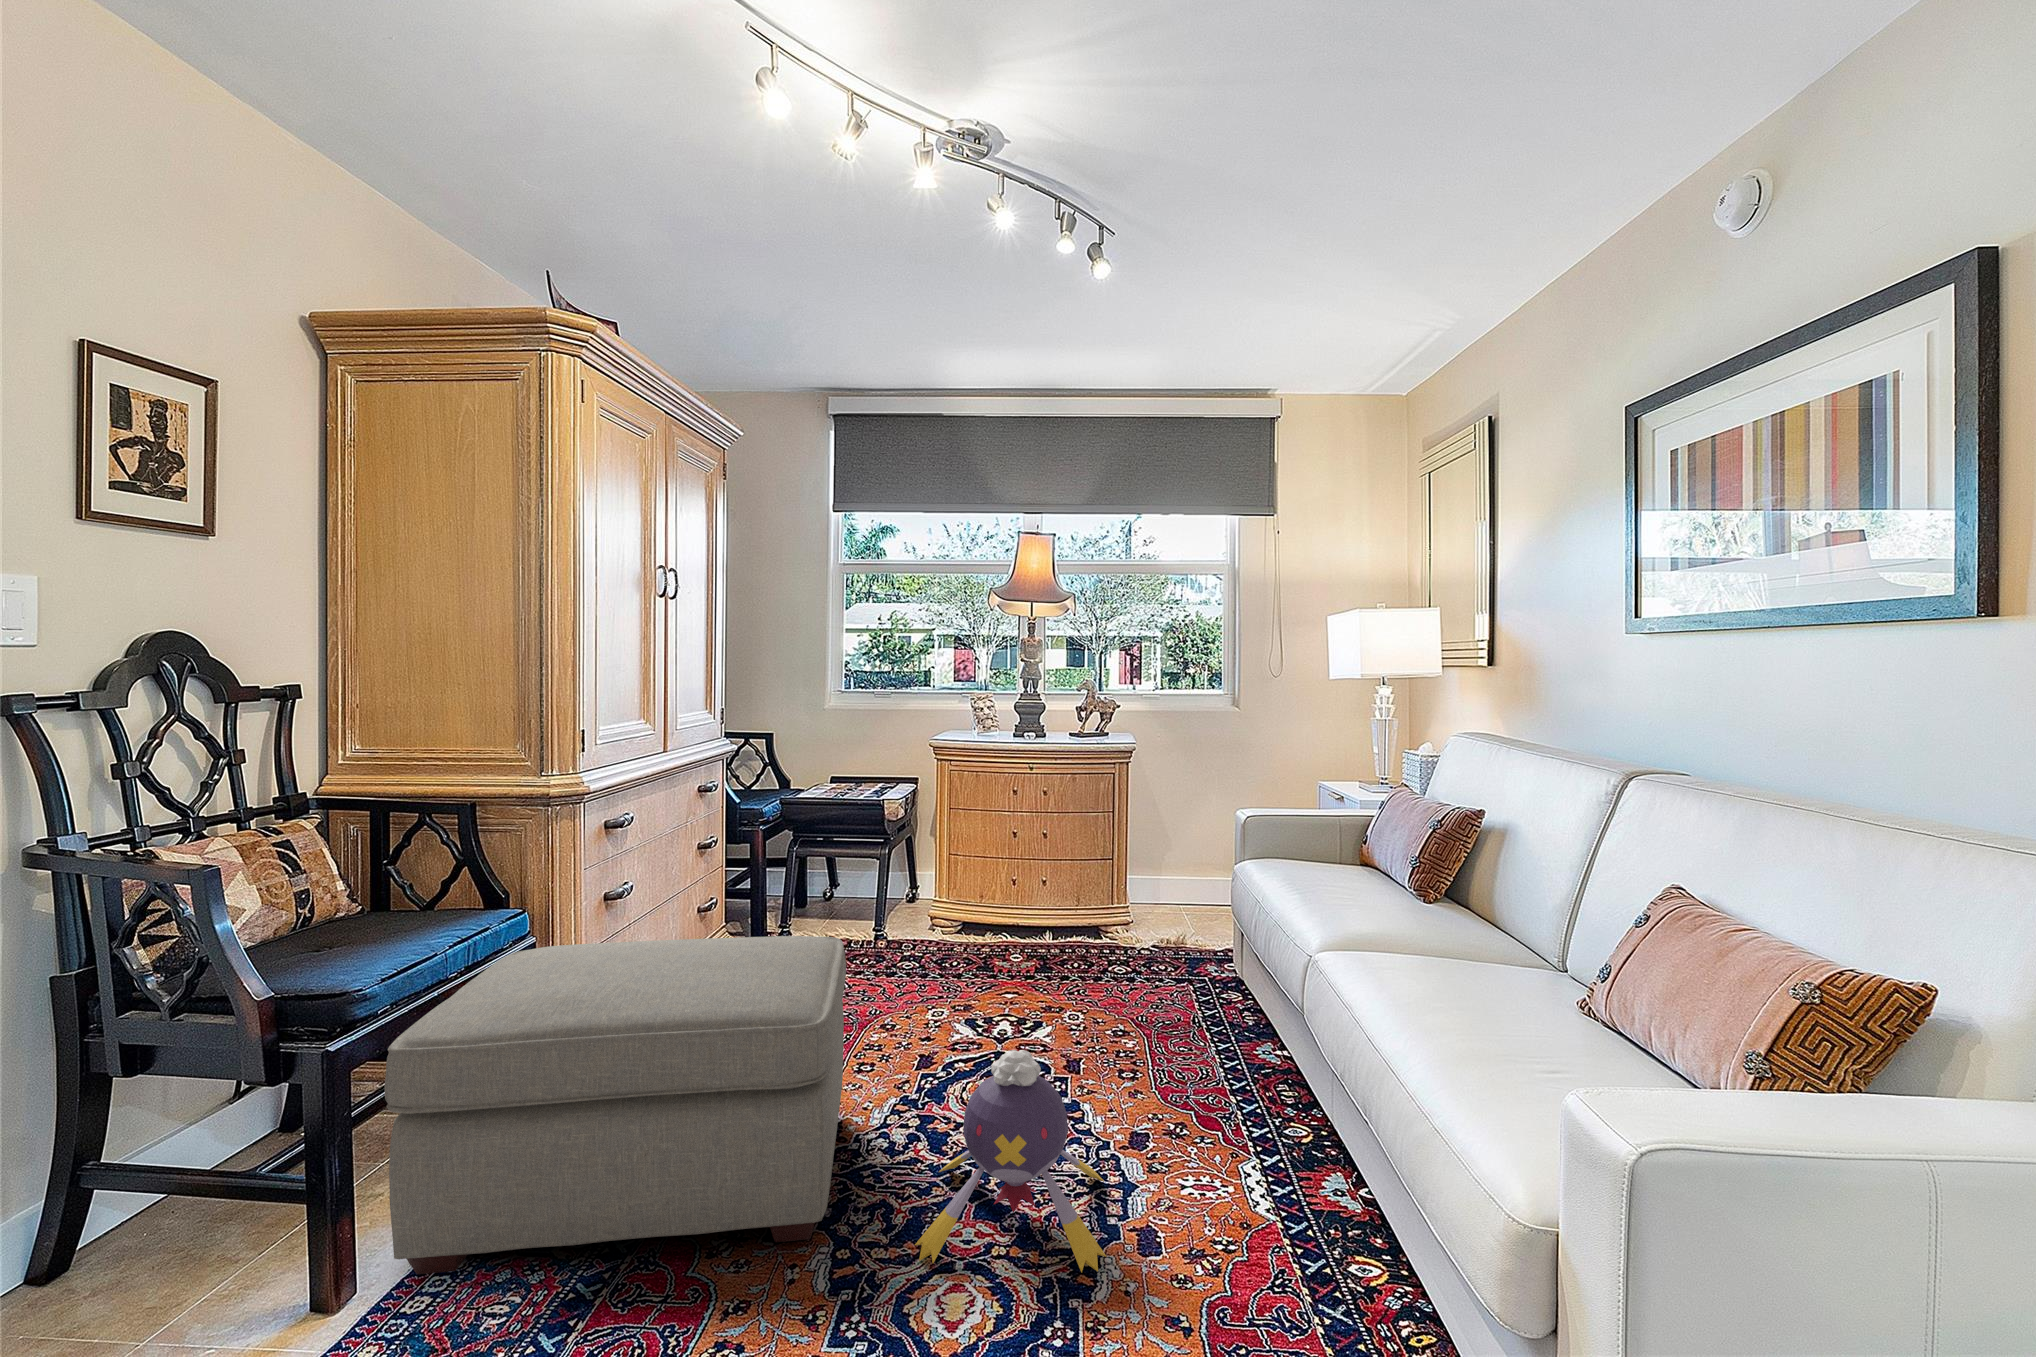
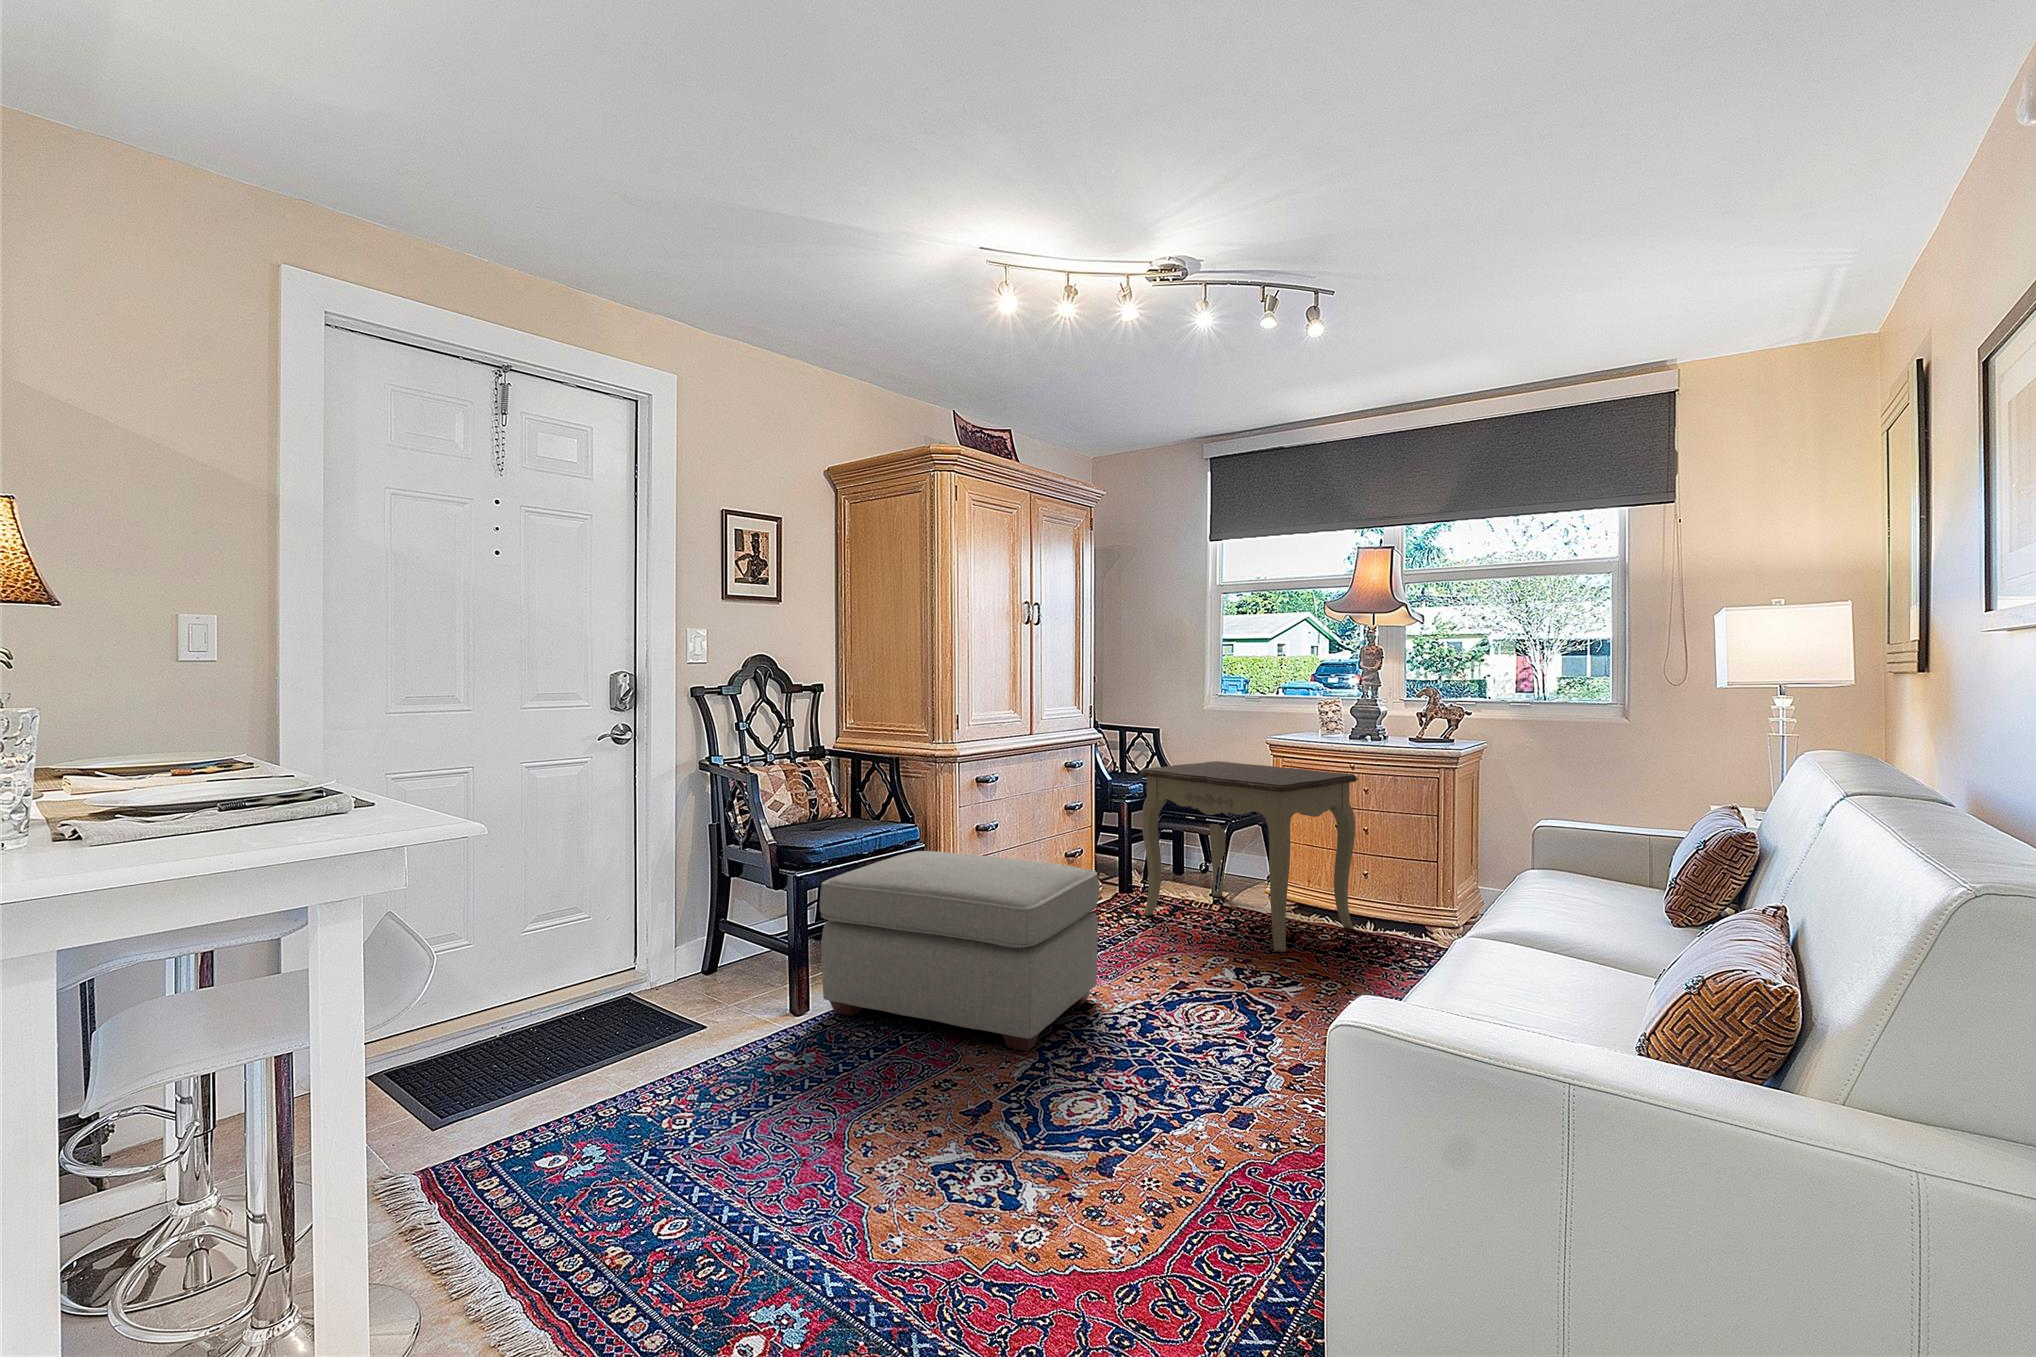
side table: none [802,770,1043,989] -> present [1140,761,1357,952]
plush toy: present [915,1050,1106,1272] -> none [1080,956,1241,1115]

